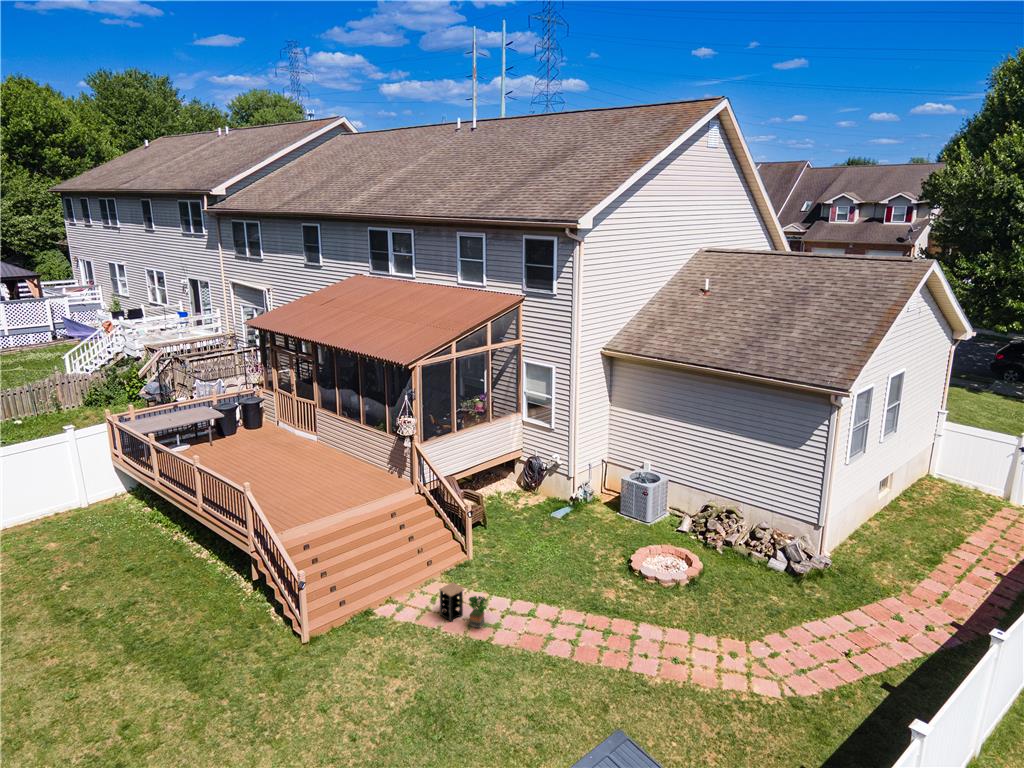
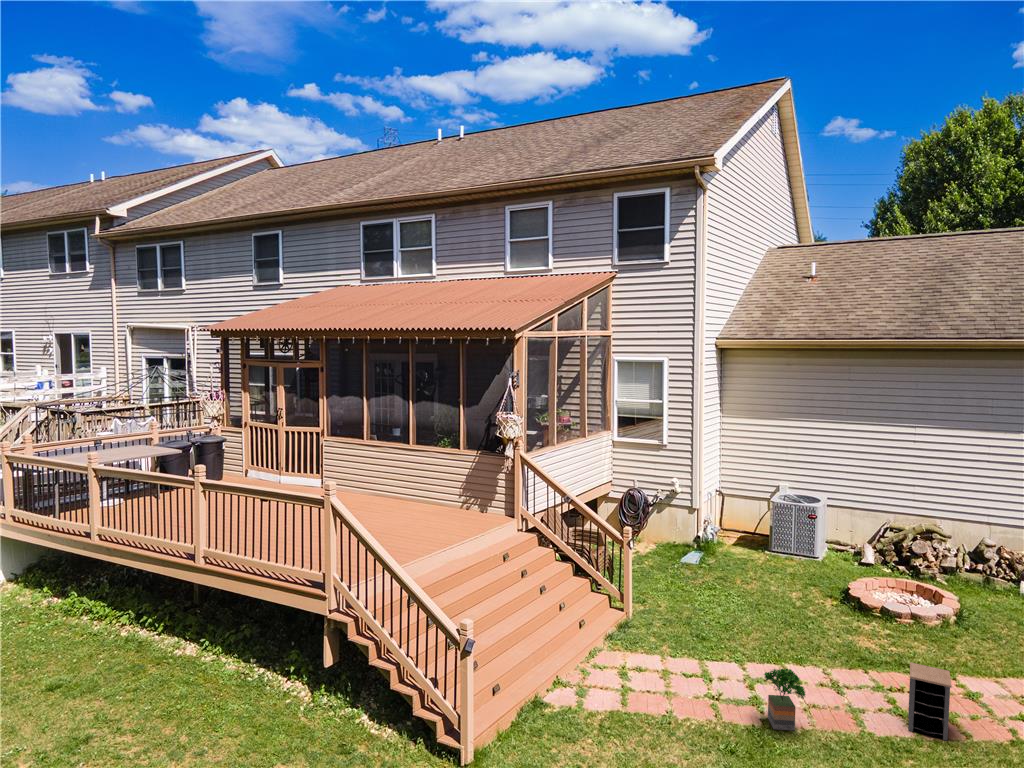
side table: present [439,583,464,622] -> present [908,662,952,741]

